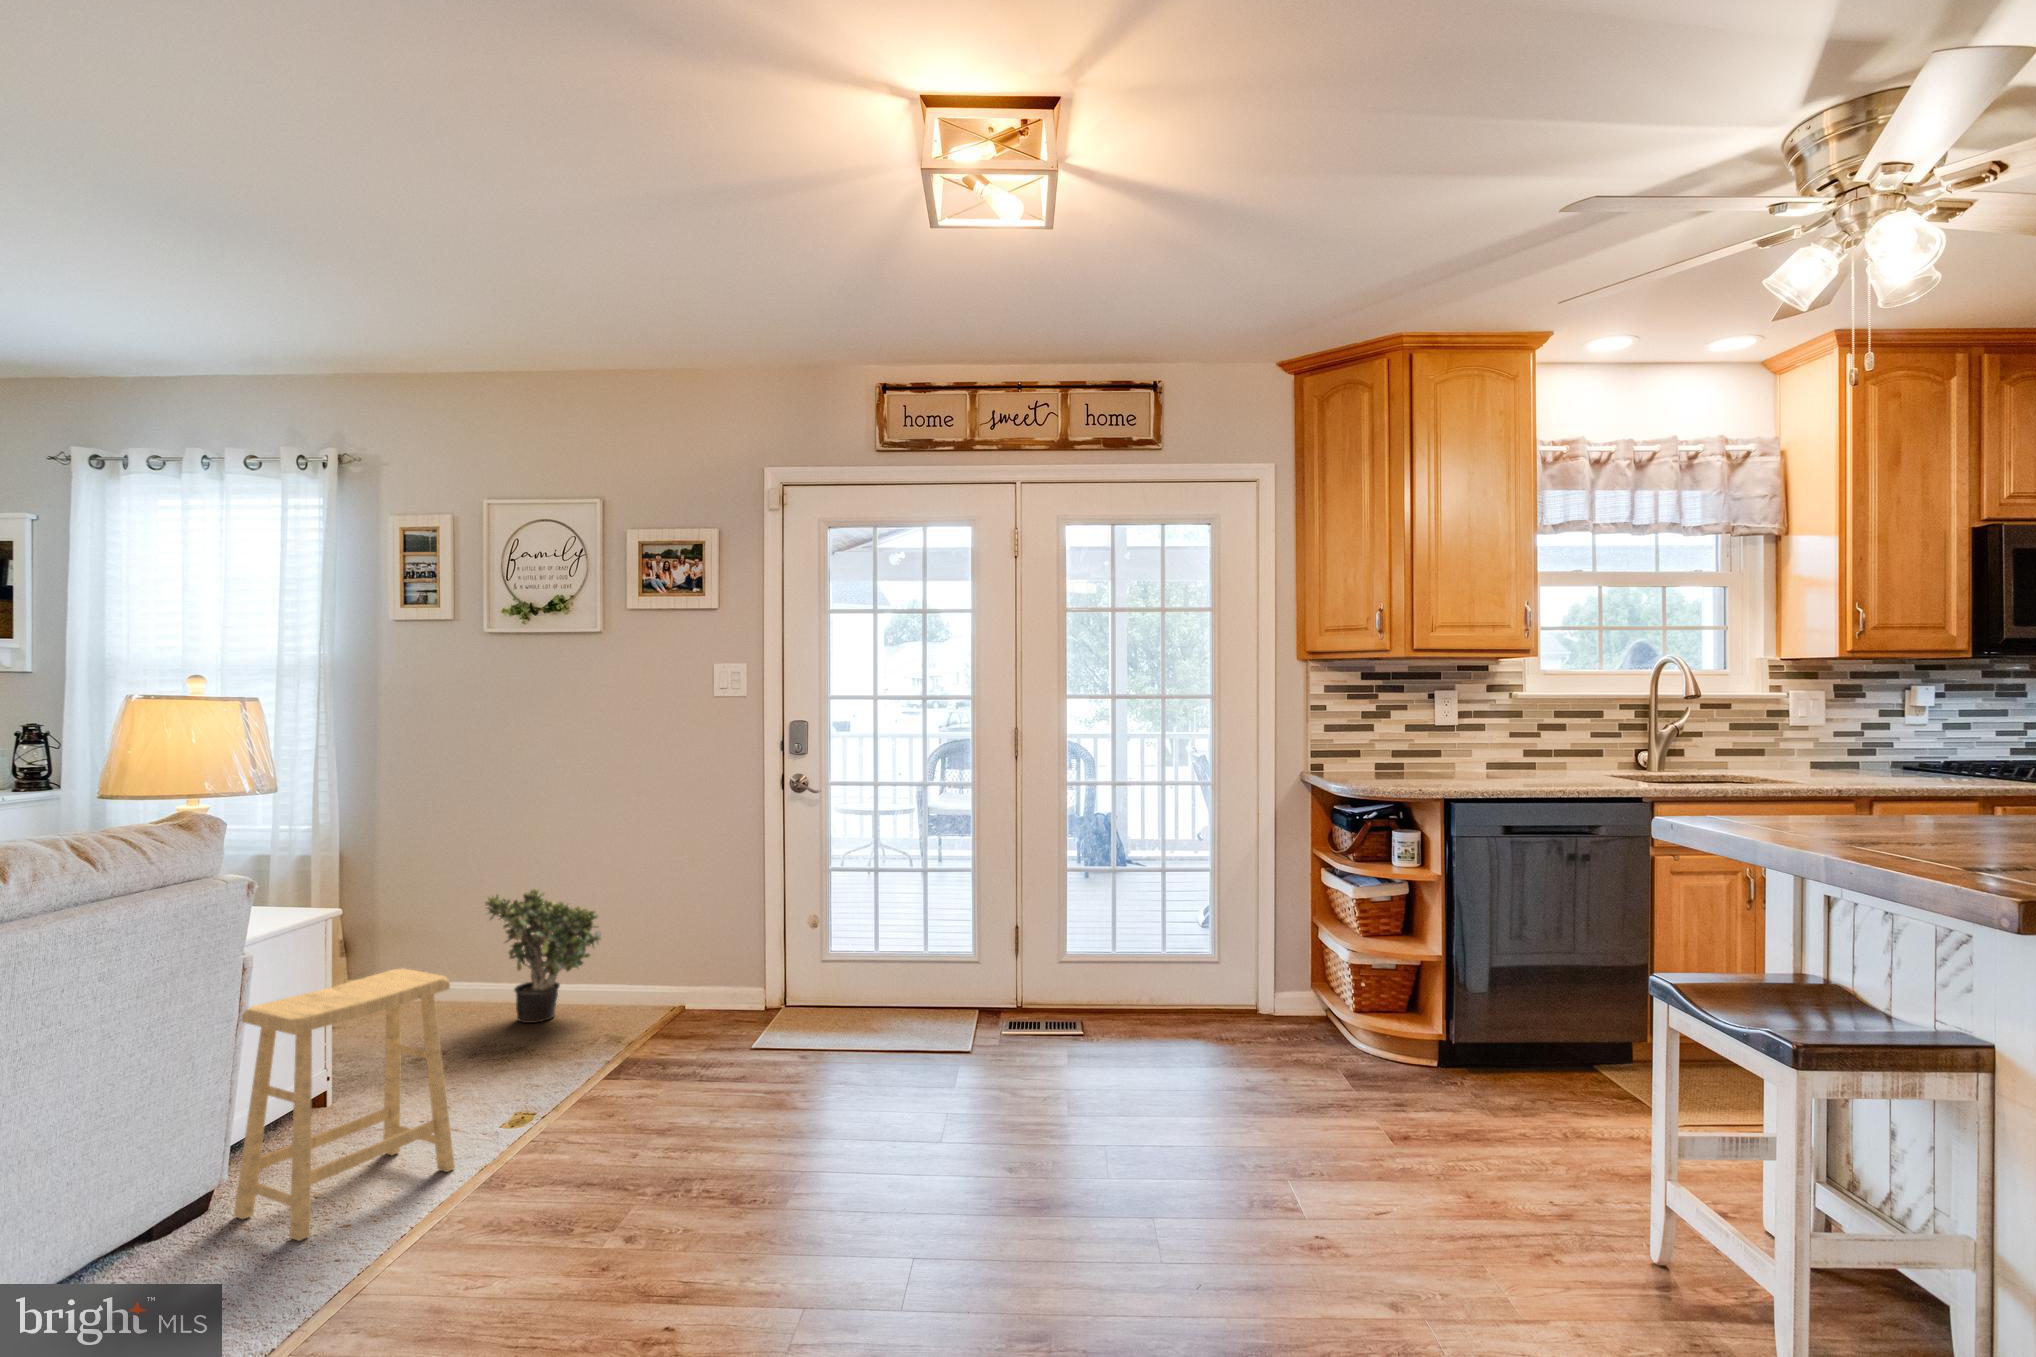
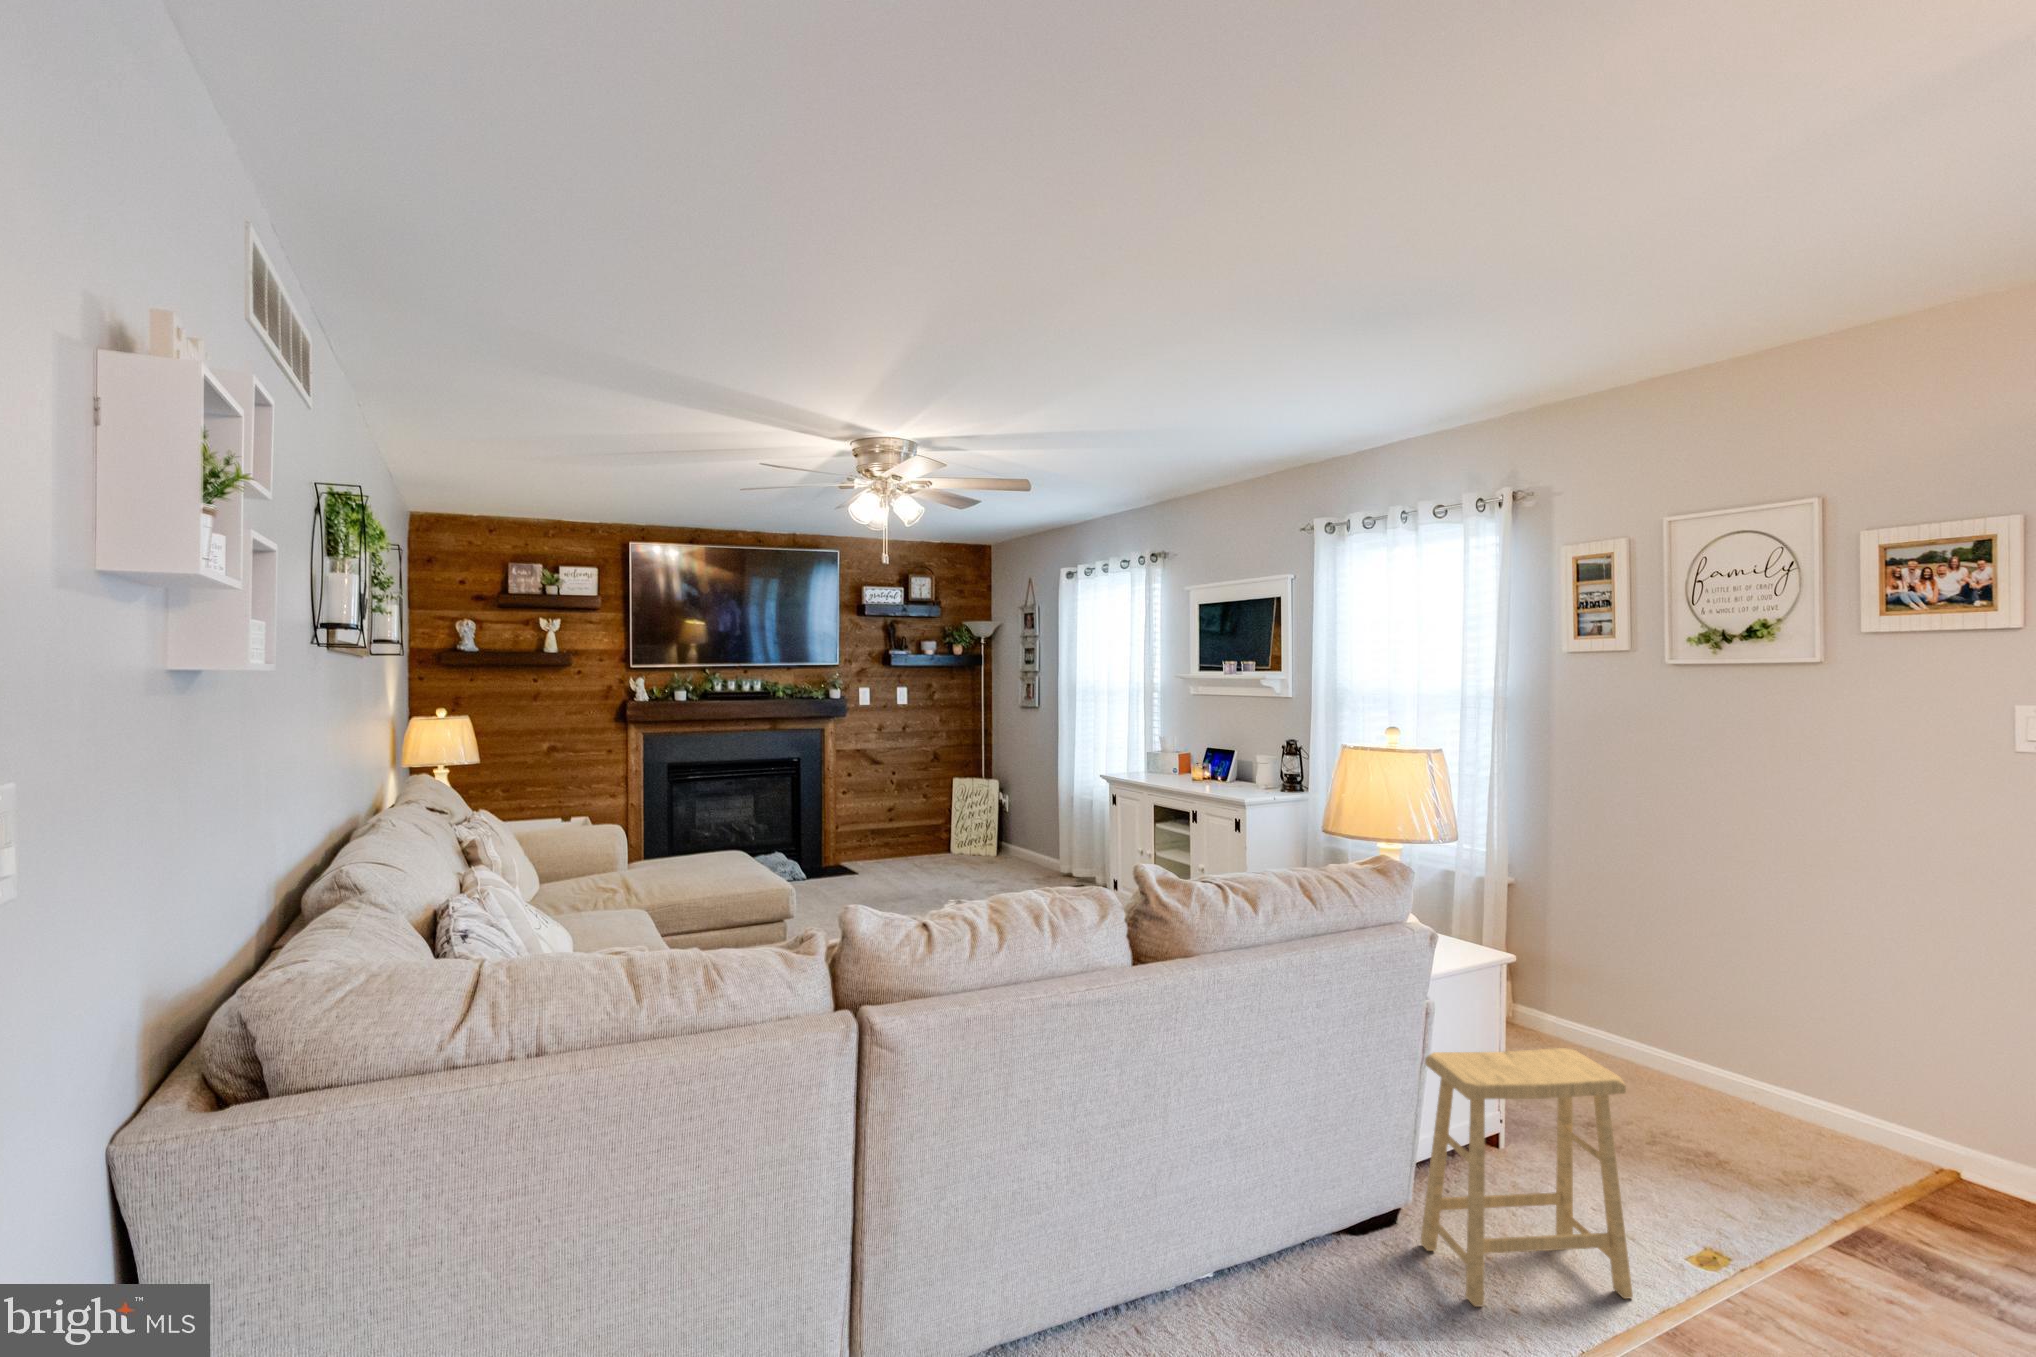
potted plant: present [485,889,601,1023] -> none [1665,965,1824,1132]

